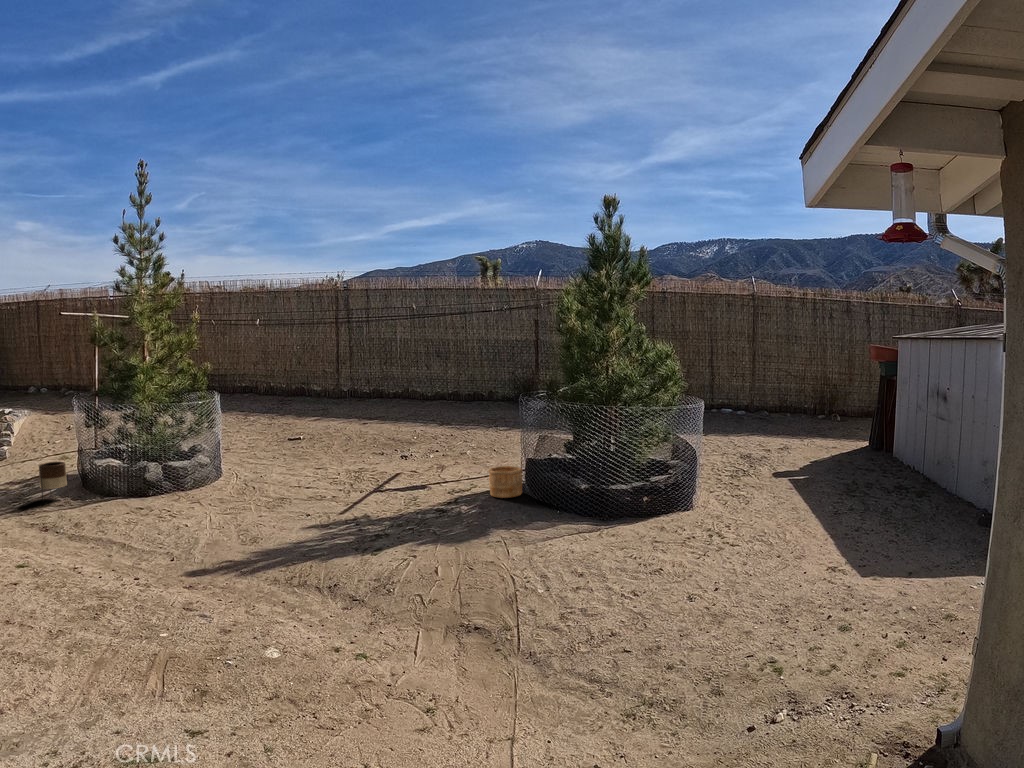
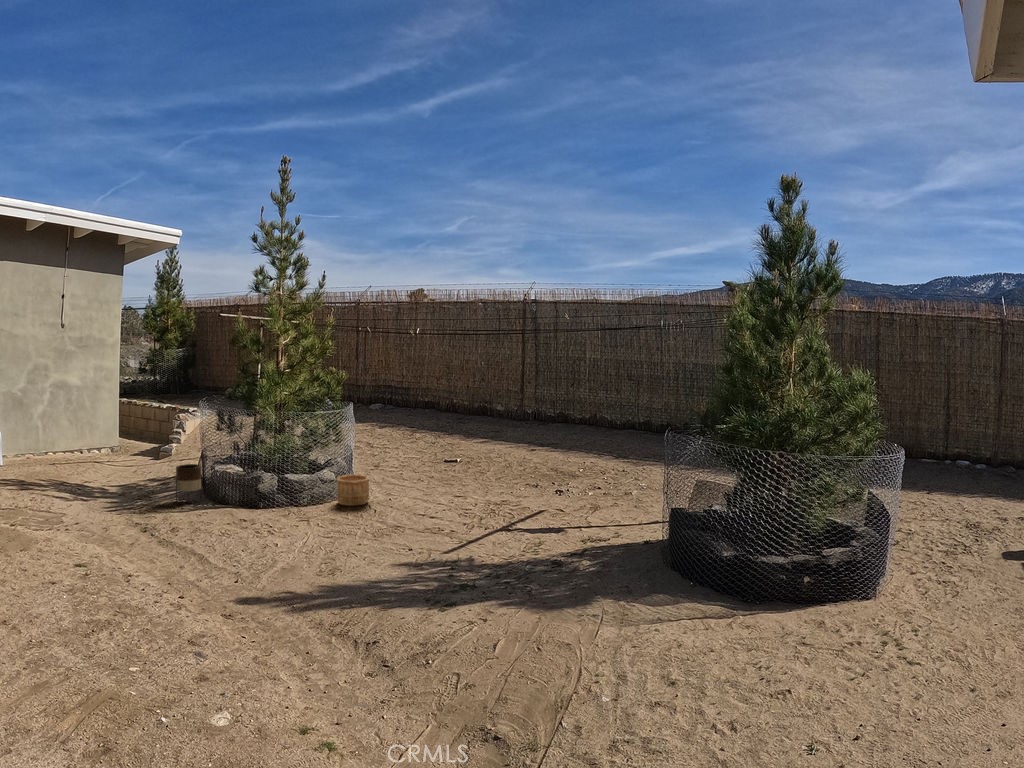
wooden bucket: present [488,466,522,498] -> present [336,474,370,506]

